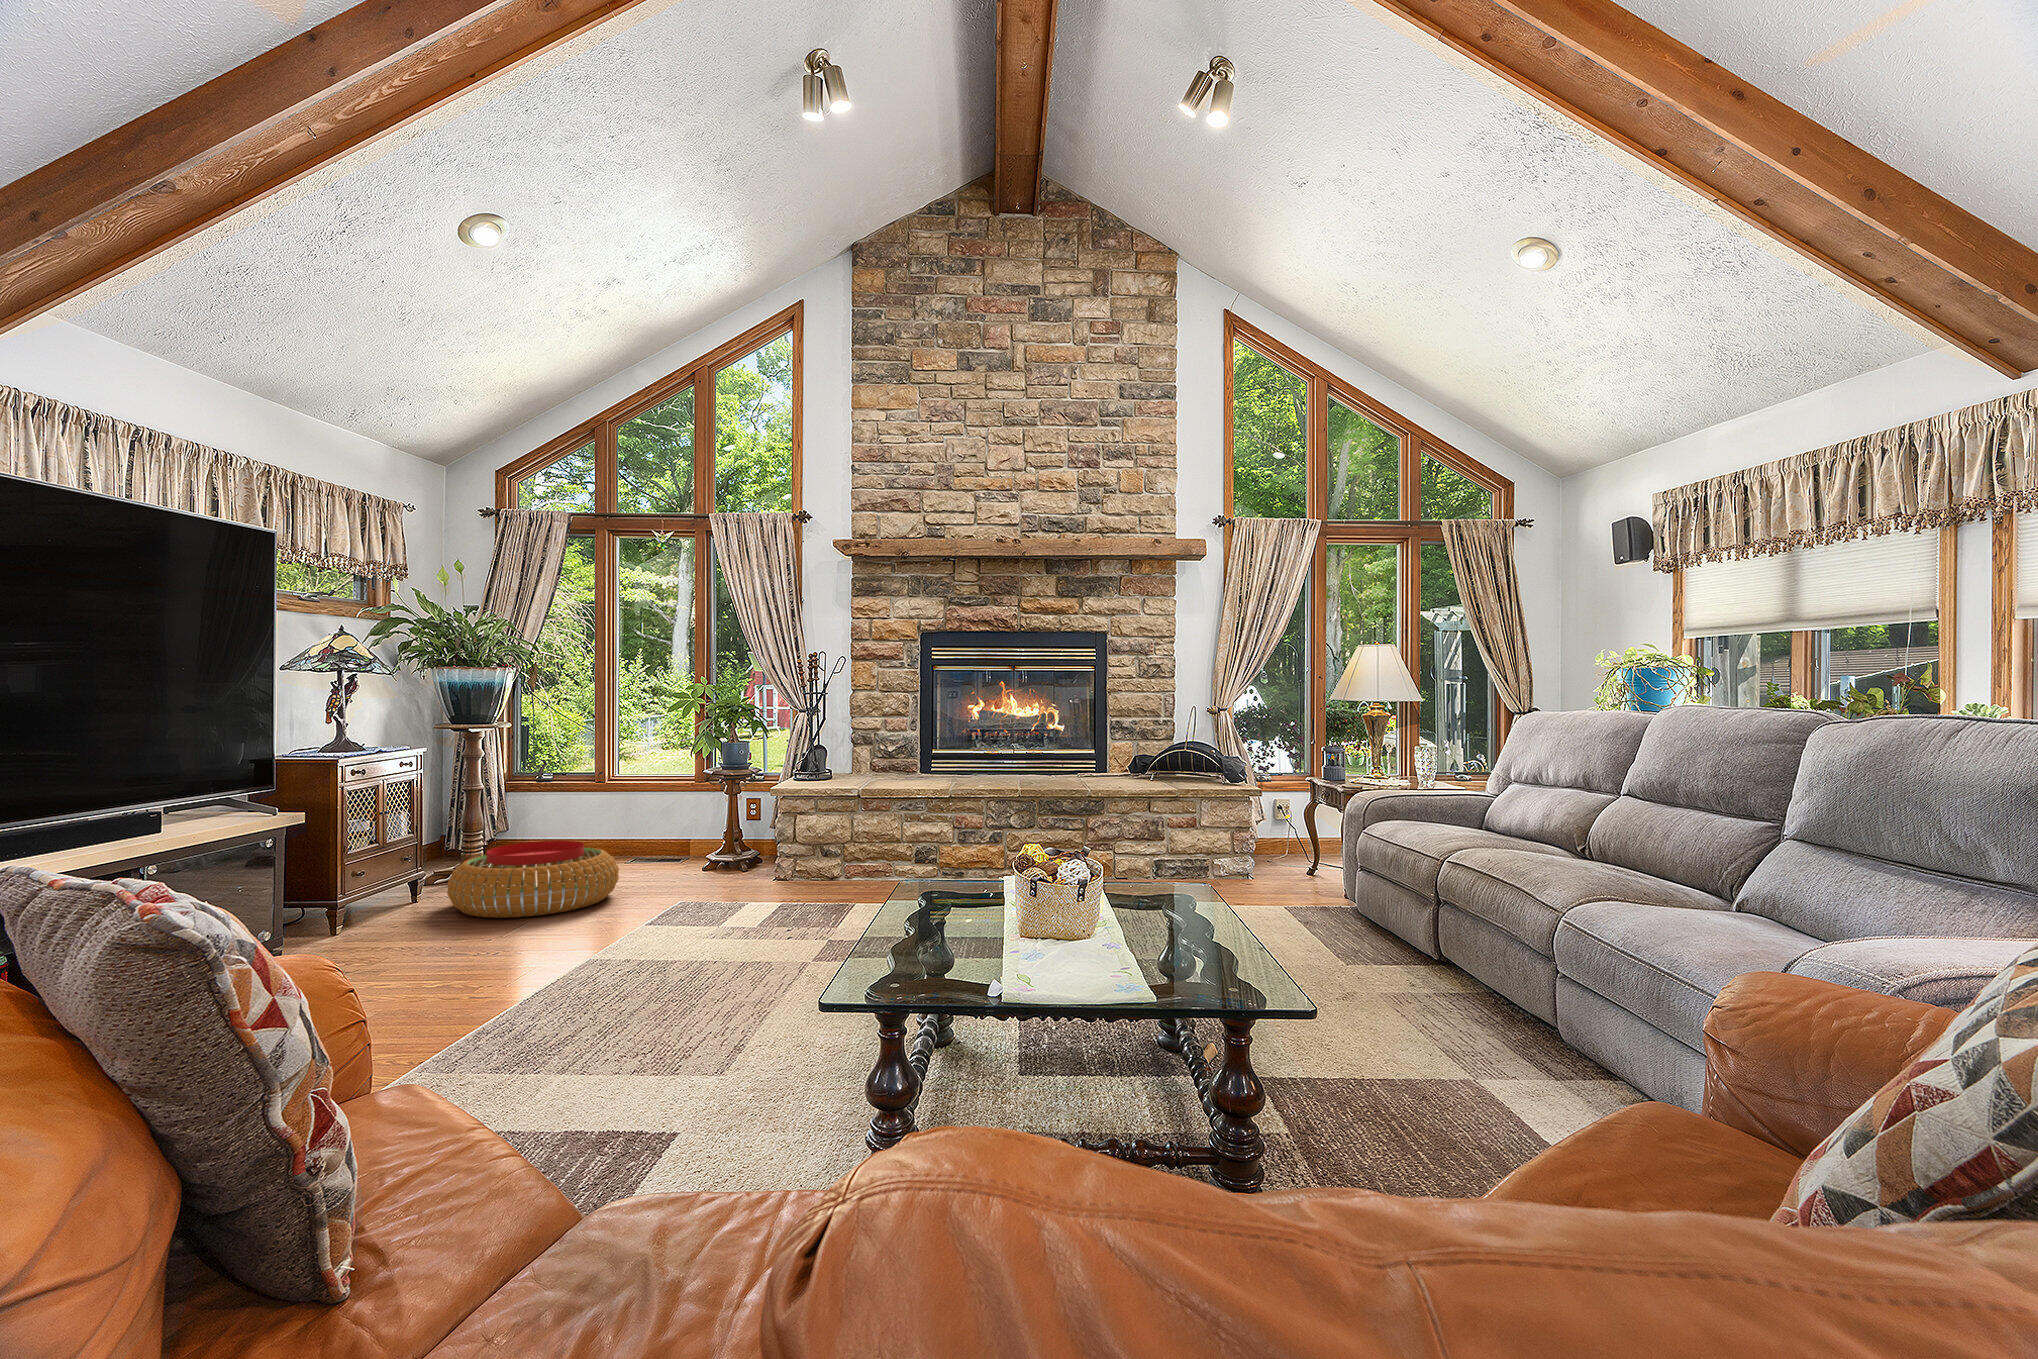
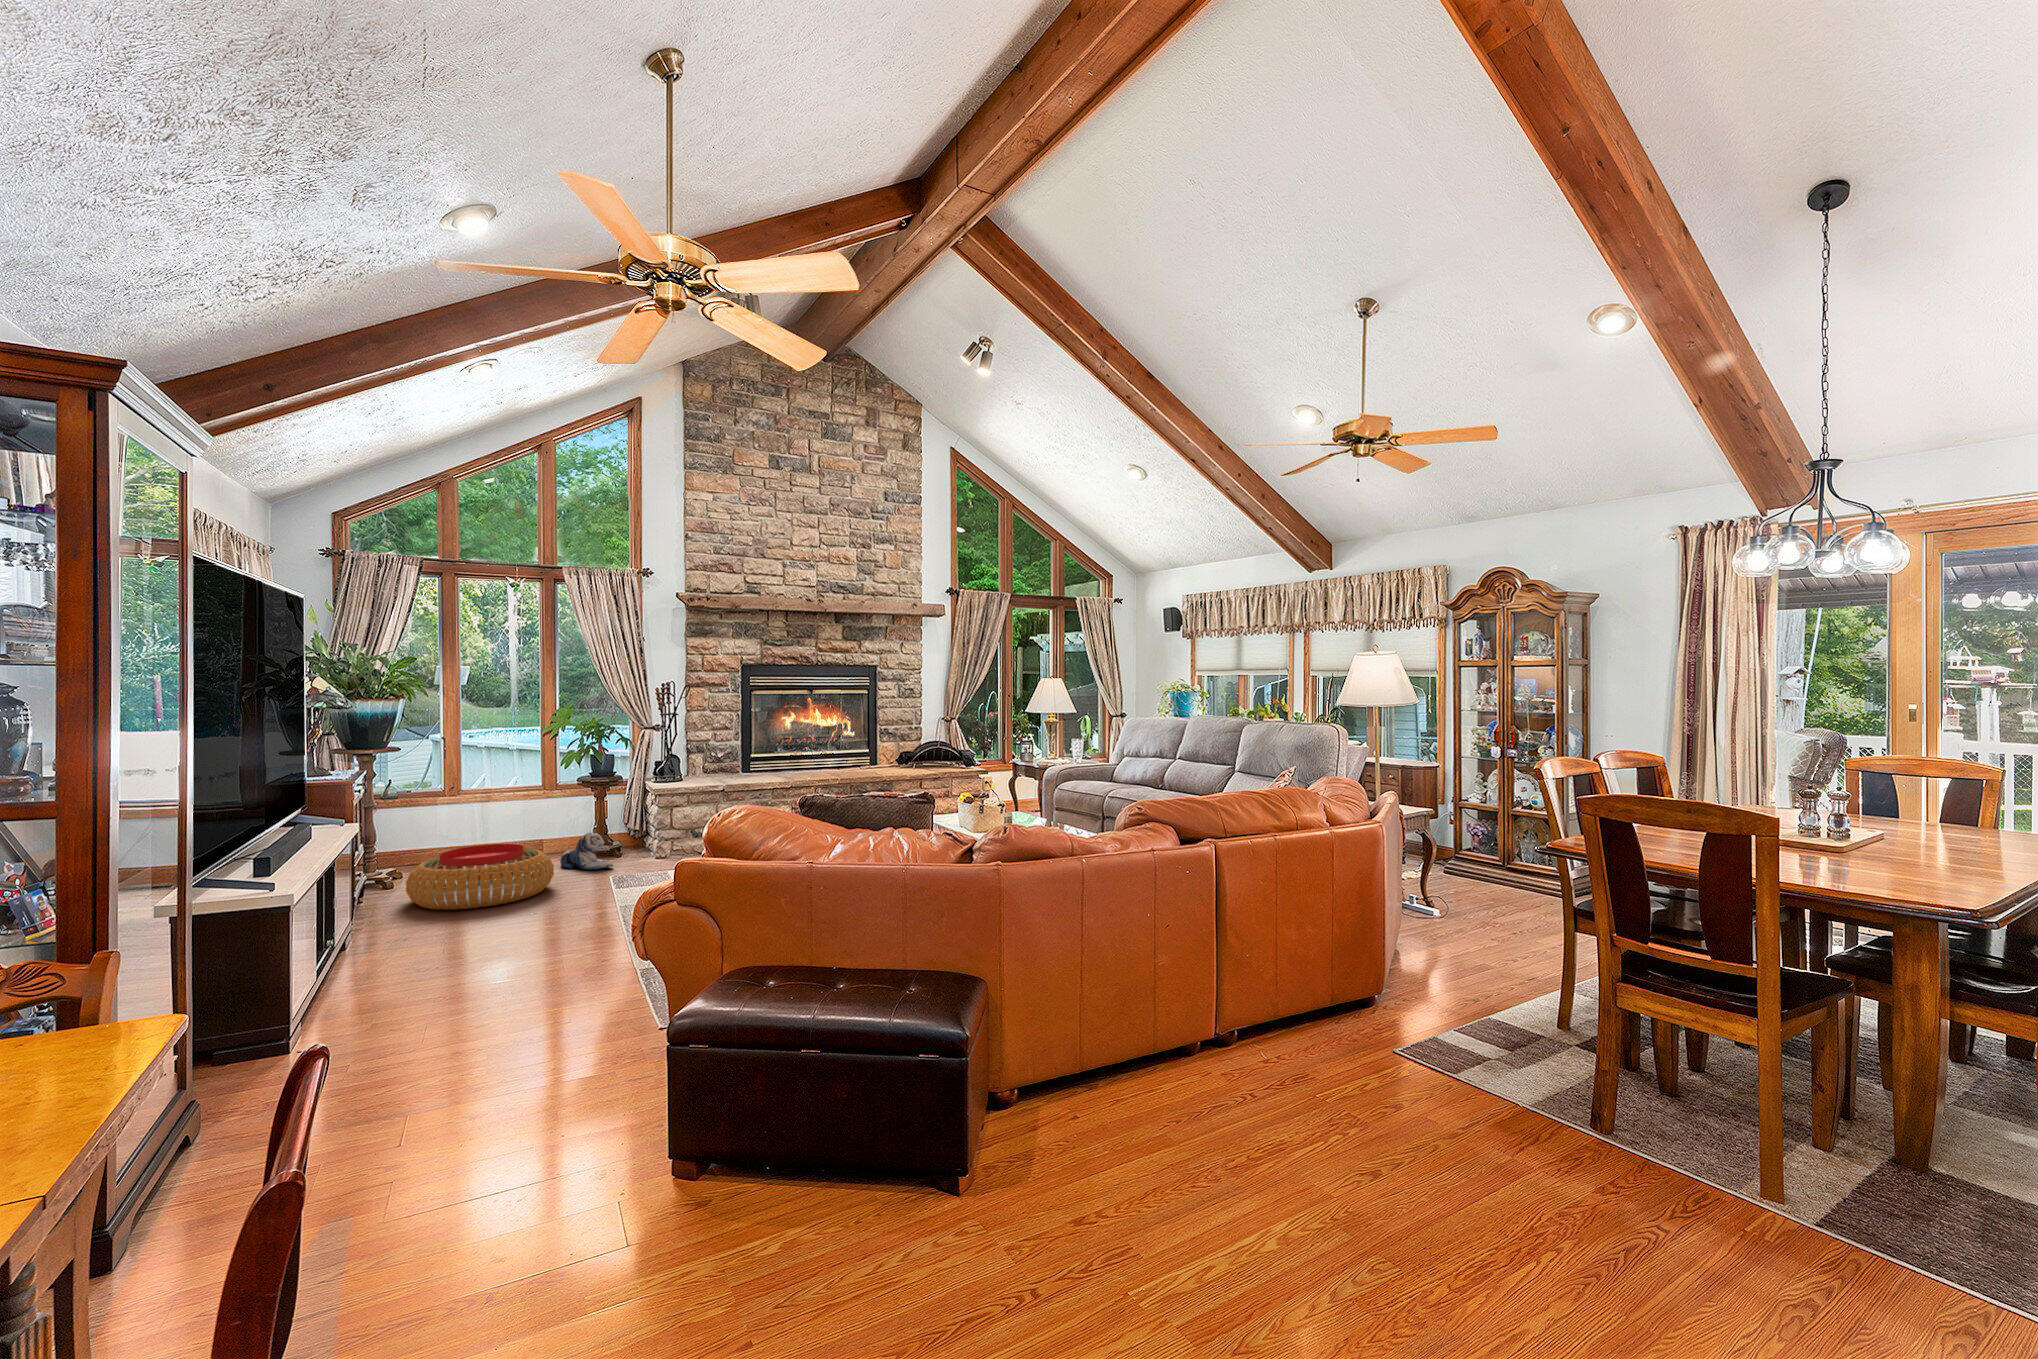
plush toy: none [671,836,715,884] -> present [560,833,613,870]

